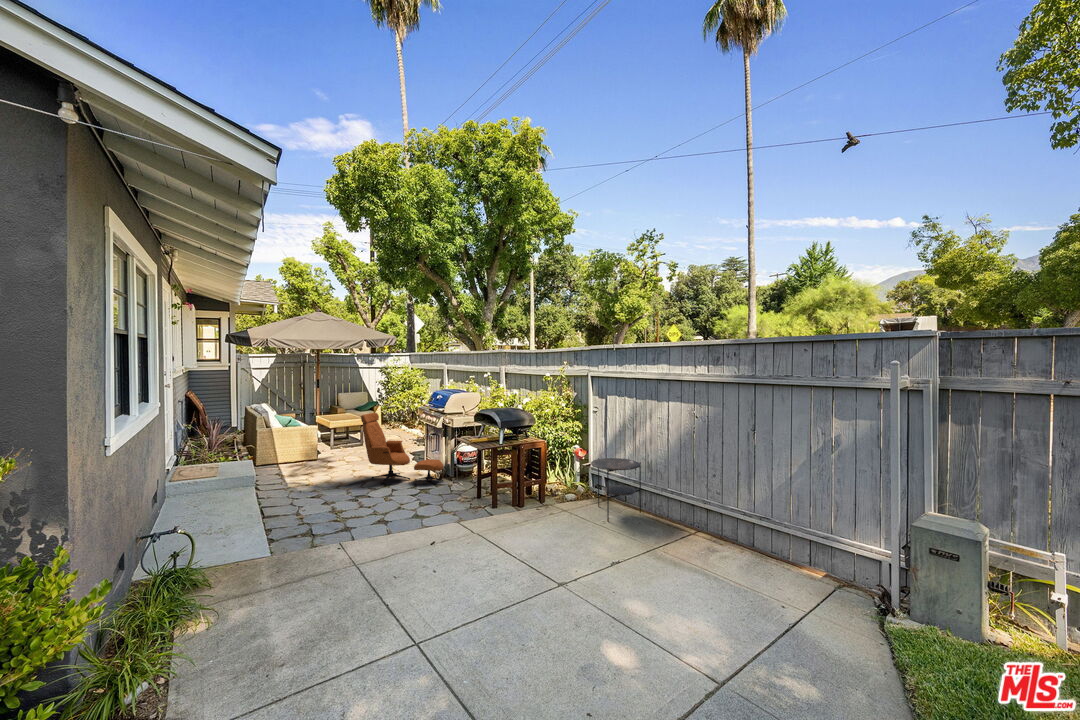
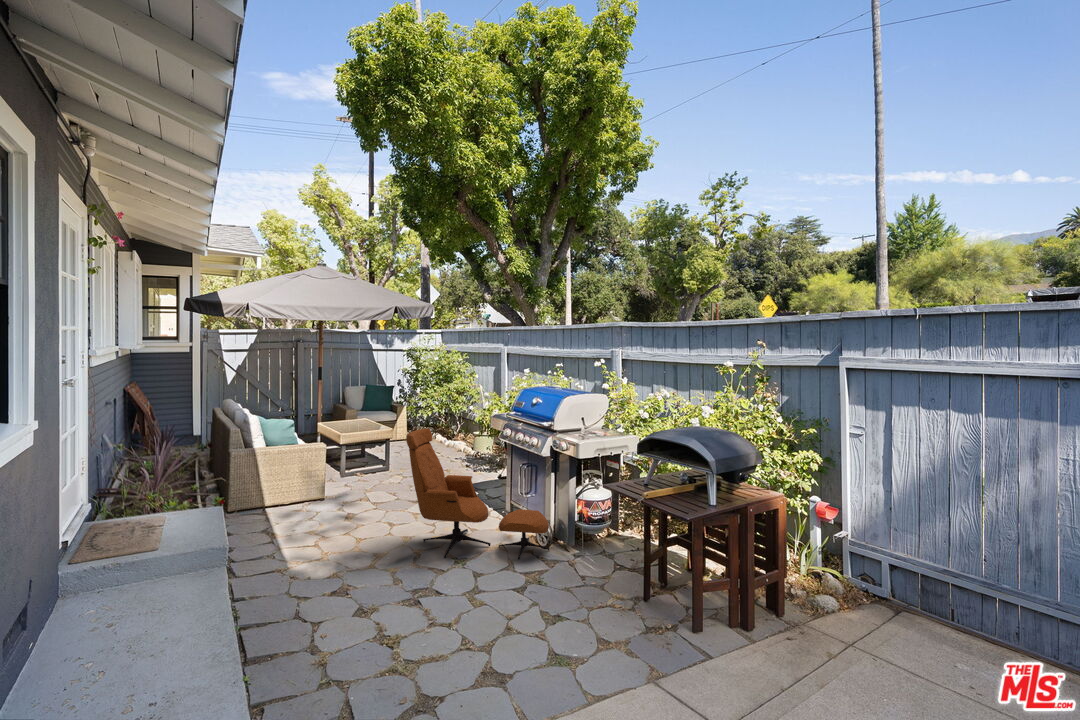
side table: present [591,458,641,521] -> none [895,534,1026,685]

